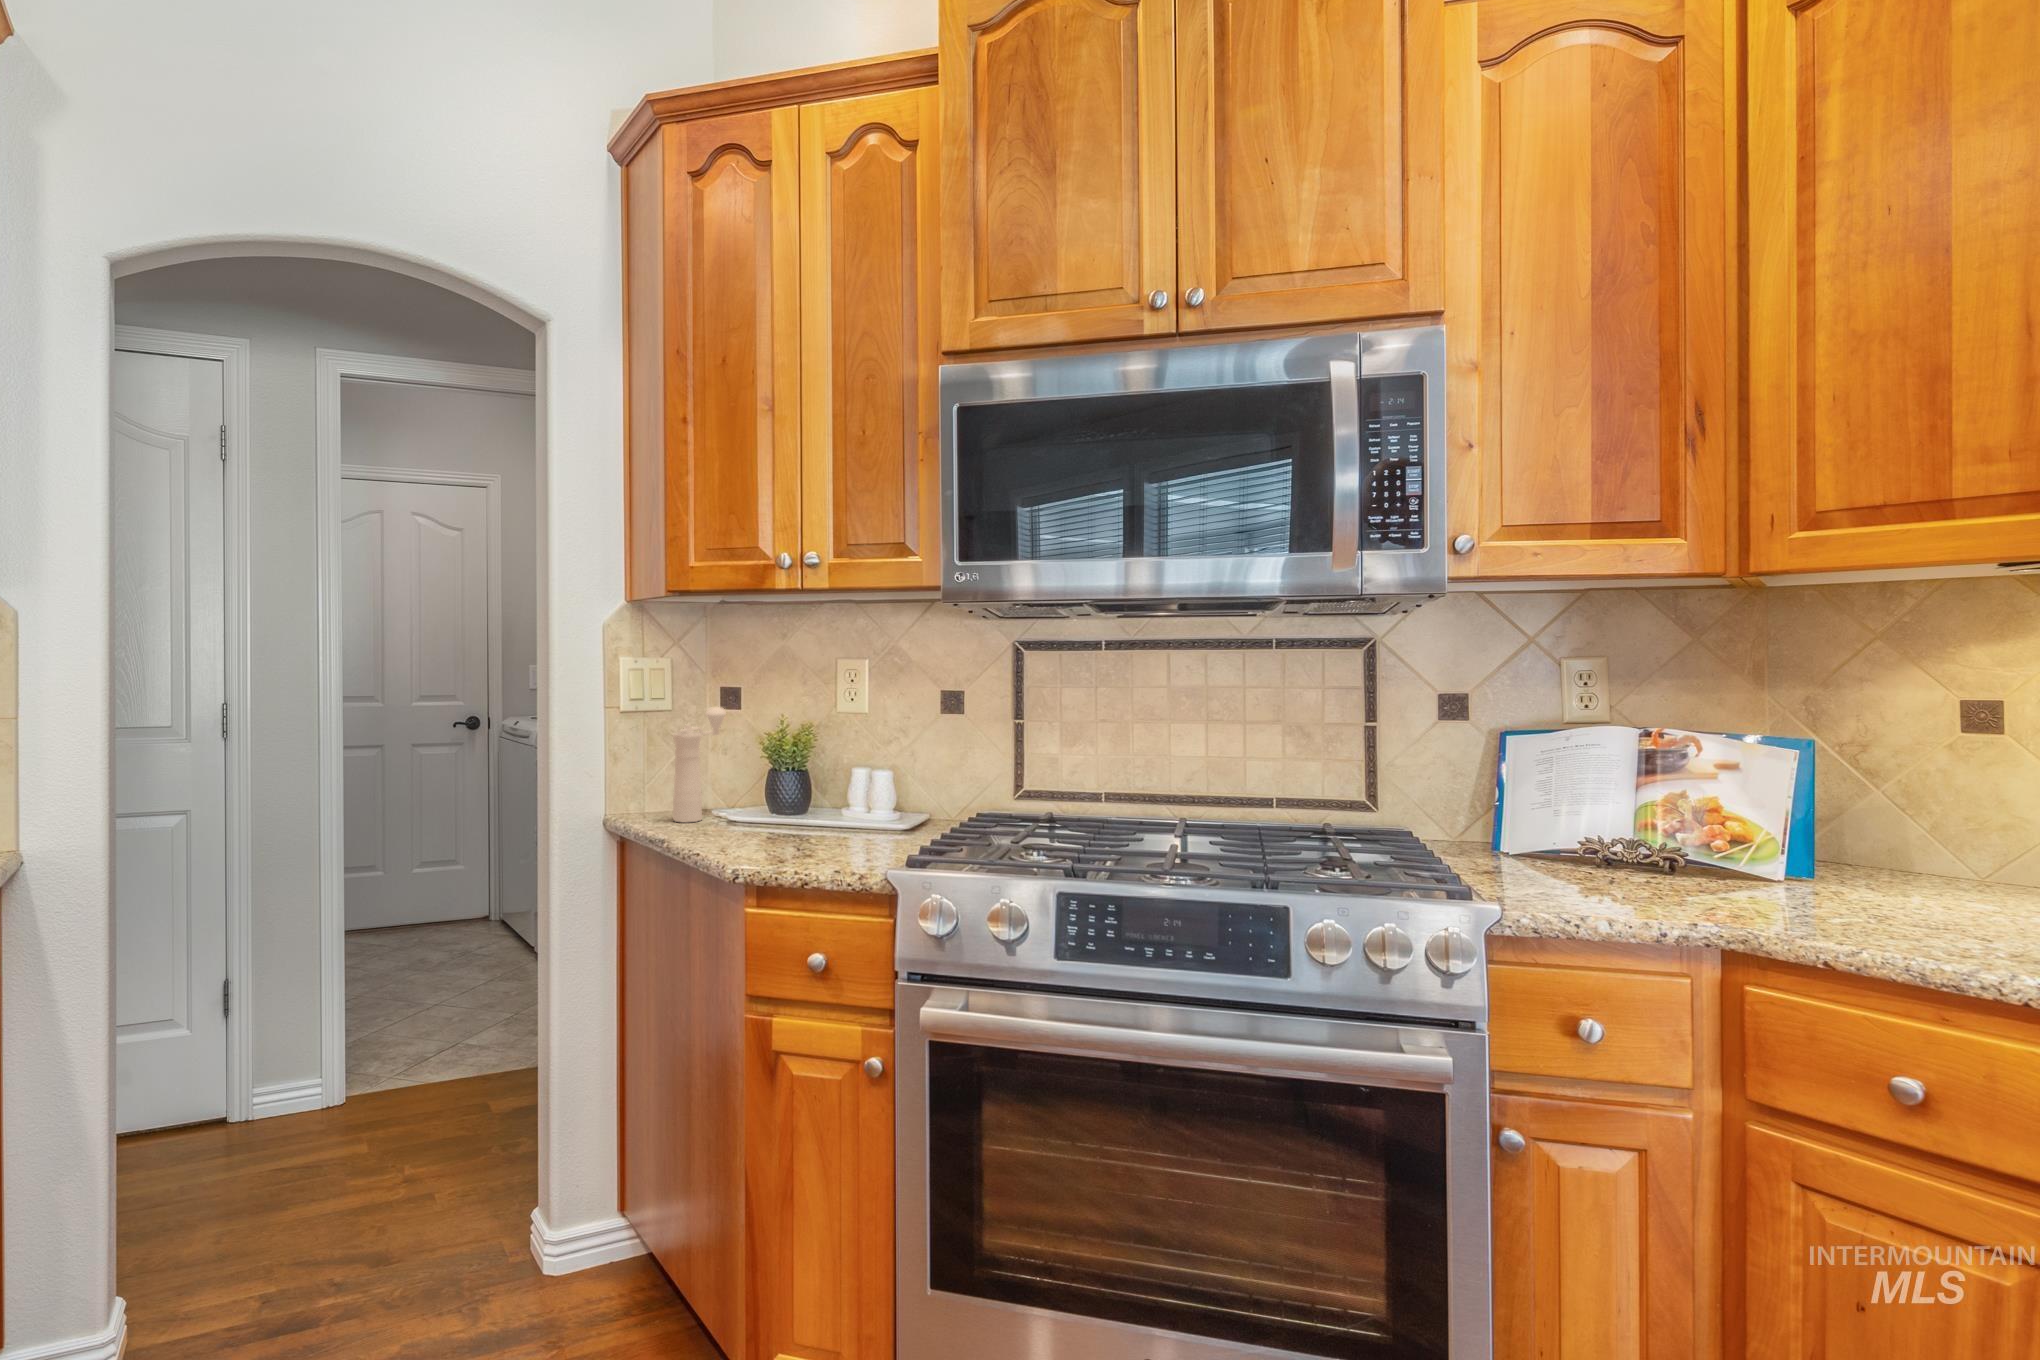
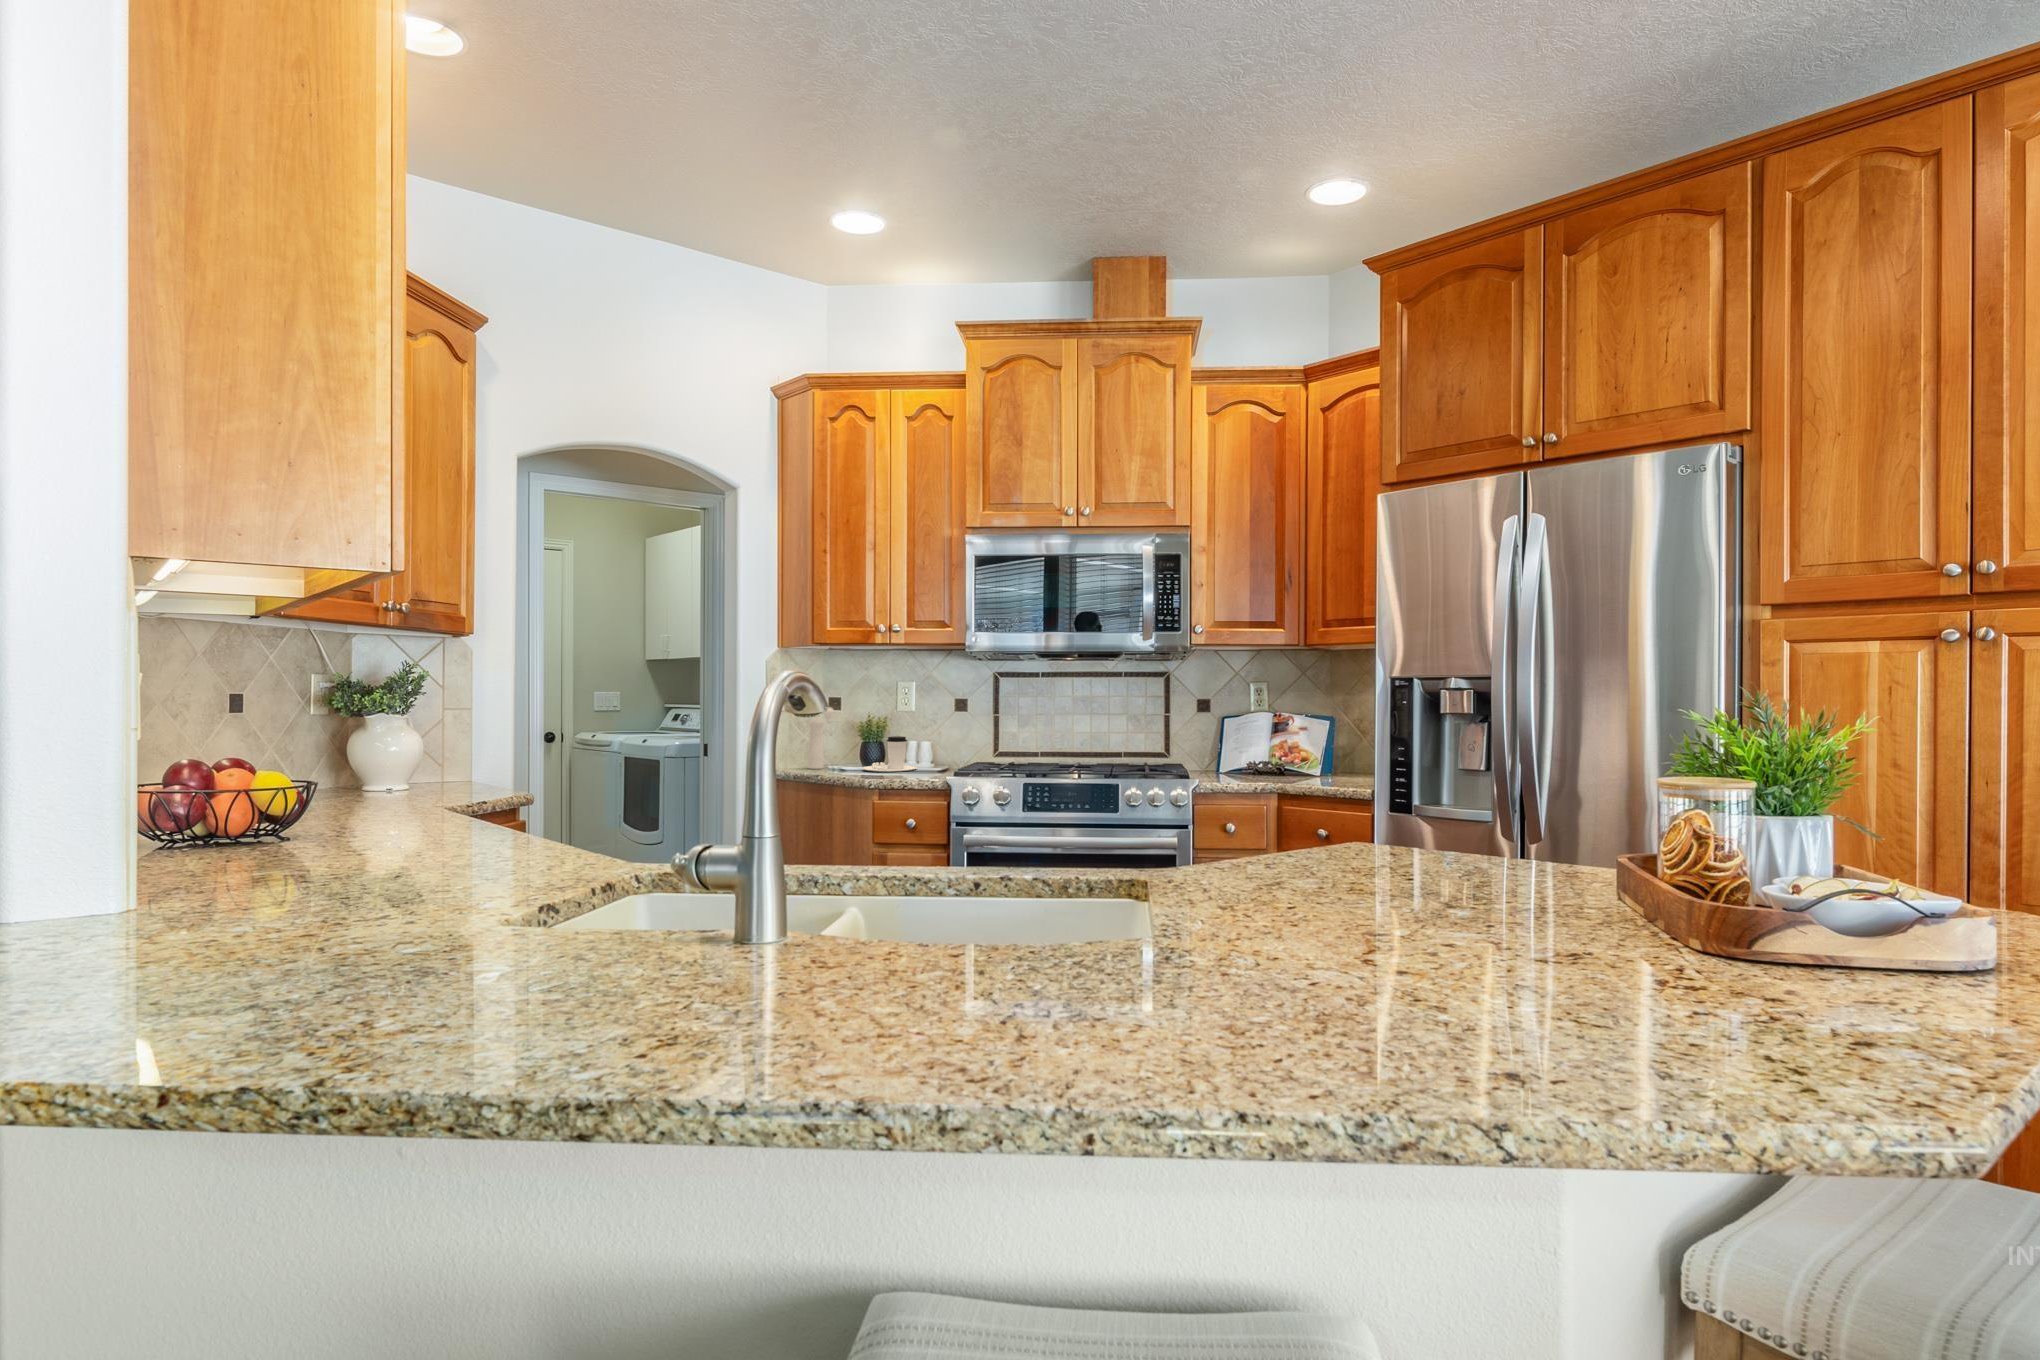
coffee cup: none [758,767,863,840] -> present [863,736,917,772]

